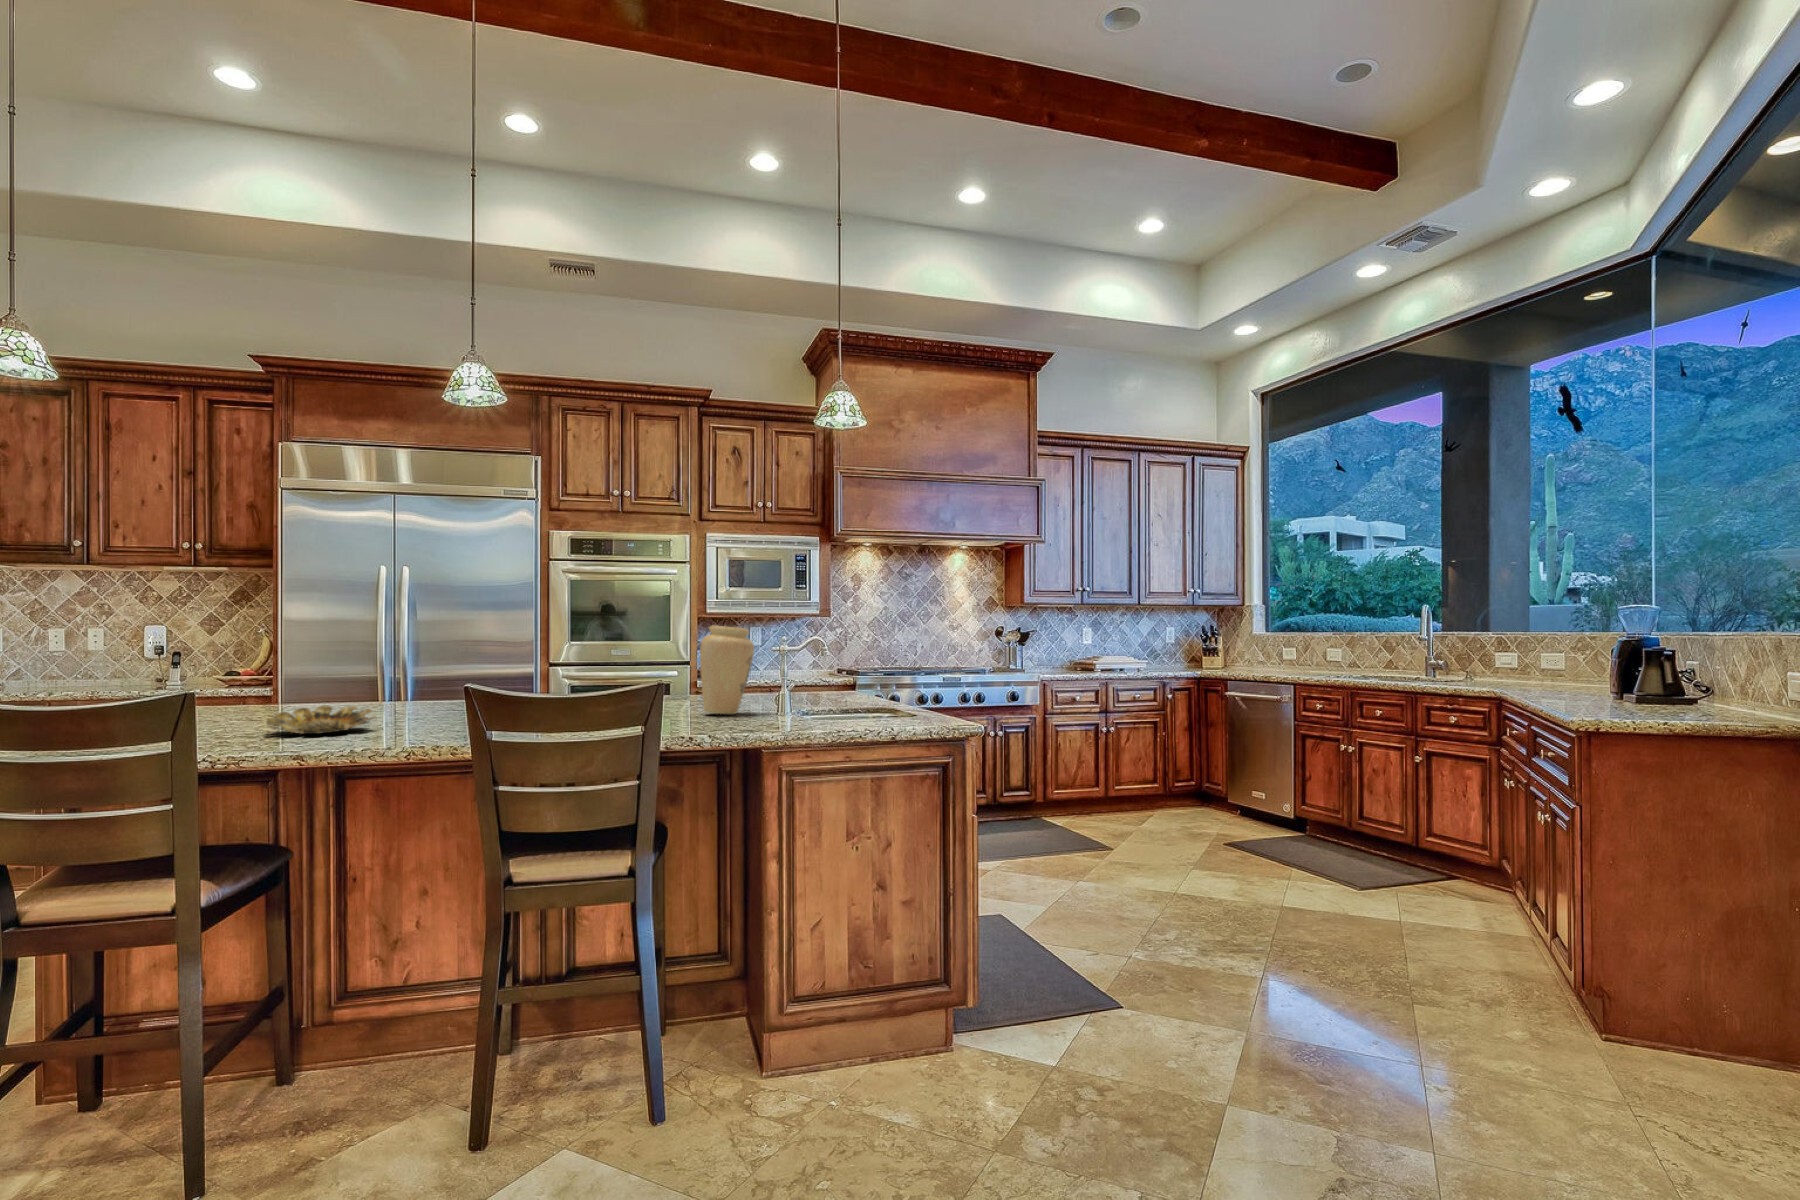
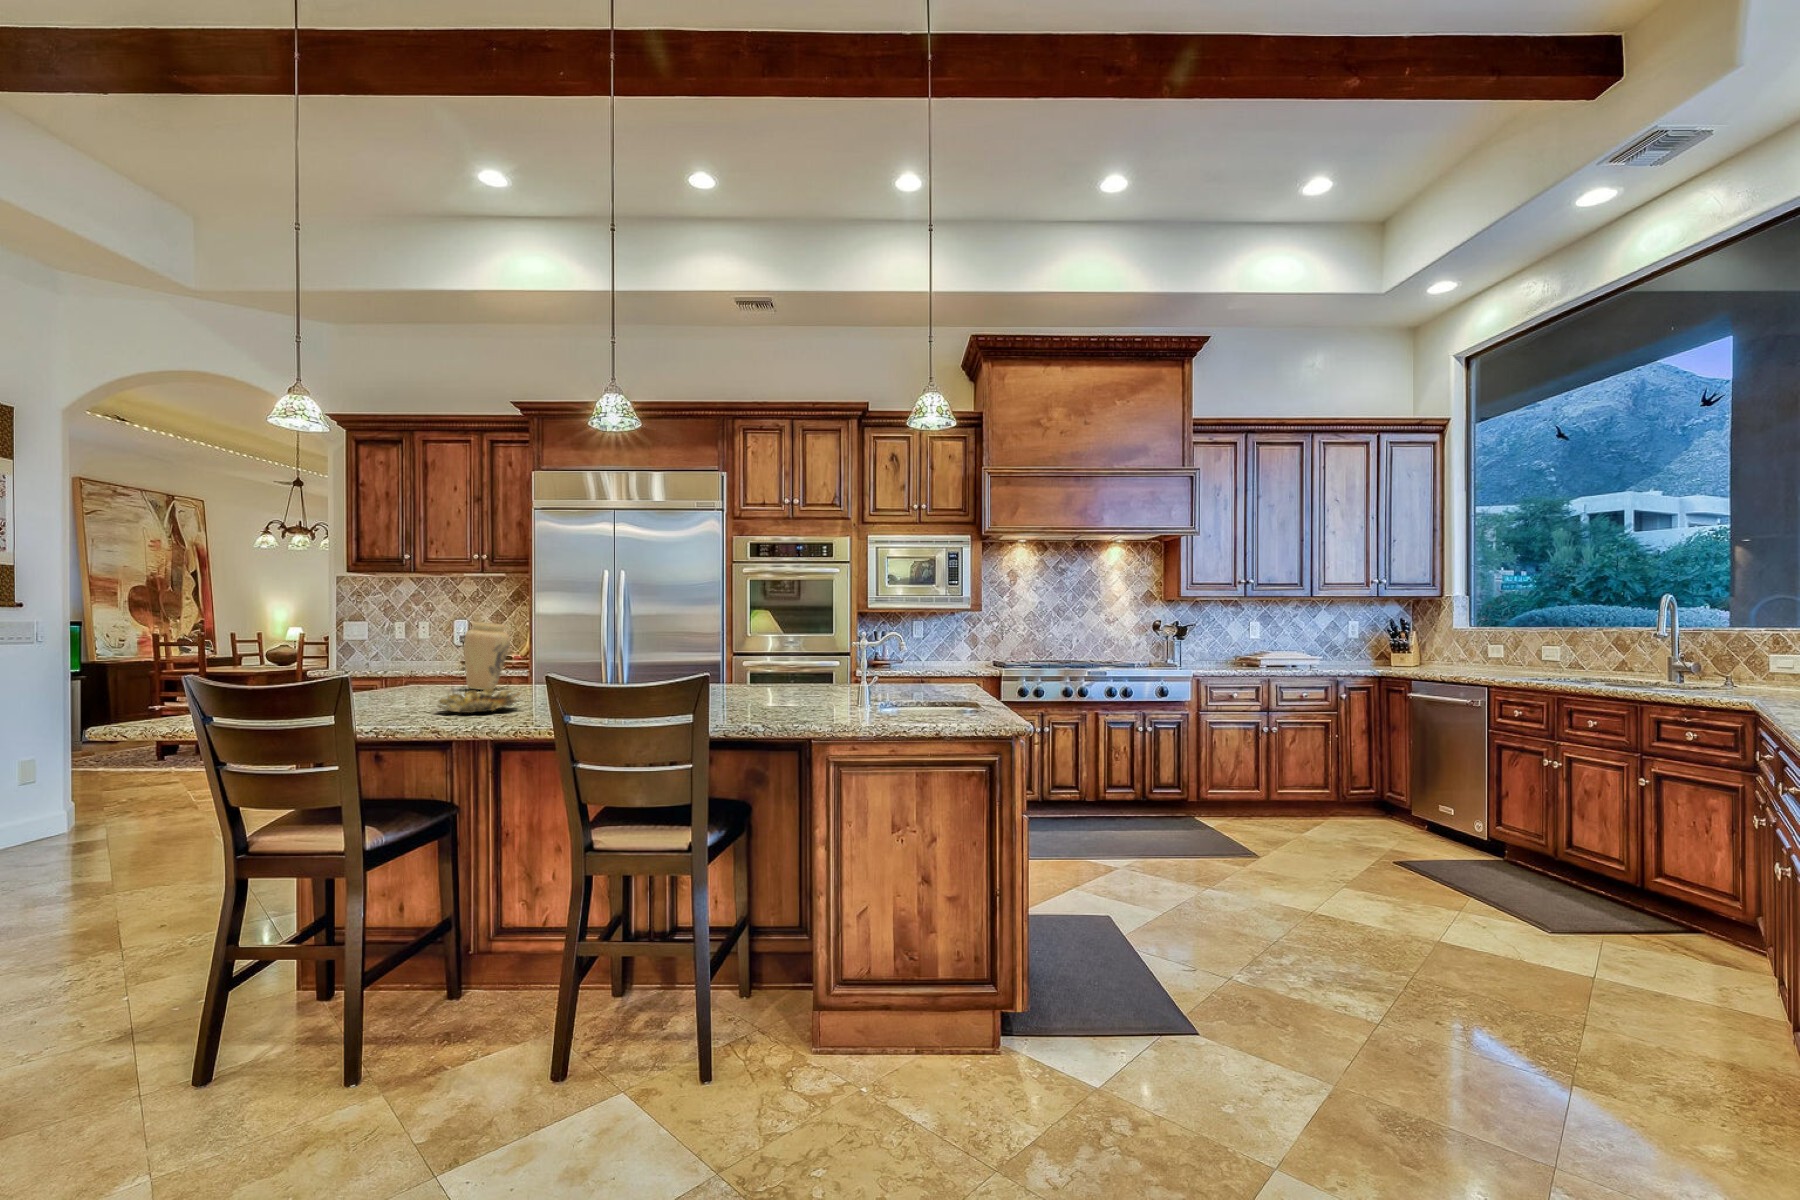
vase: present [700,625,754,714] -> present [464,622,510,690]

